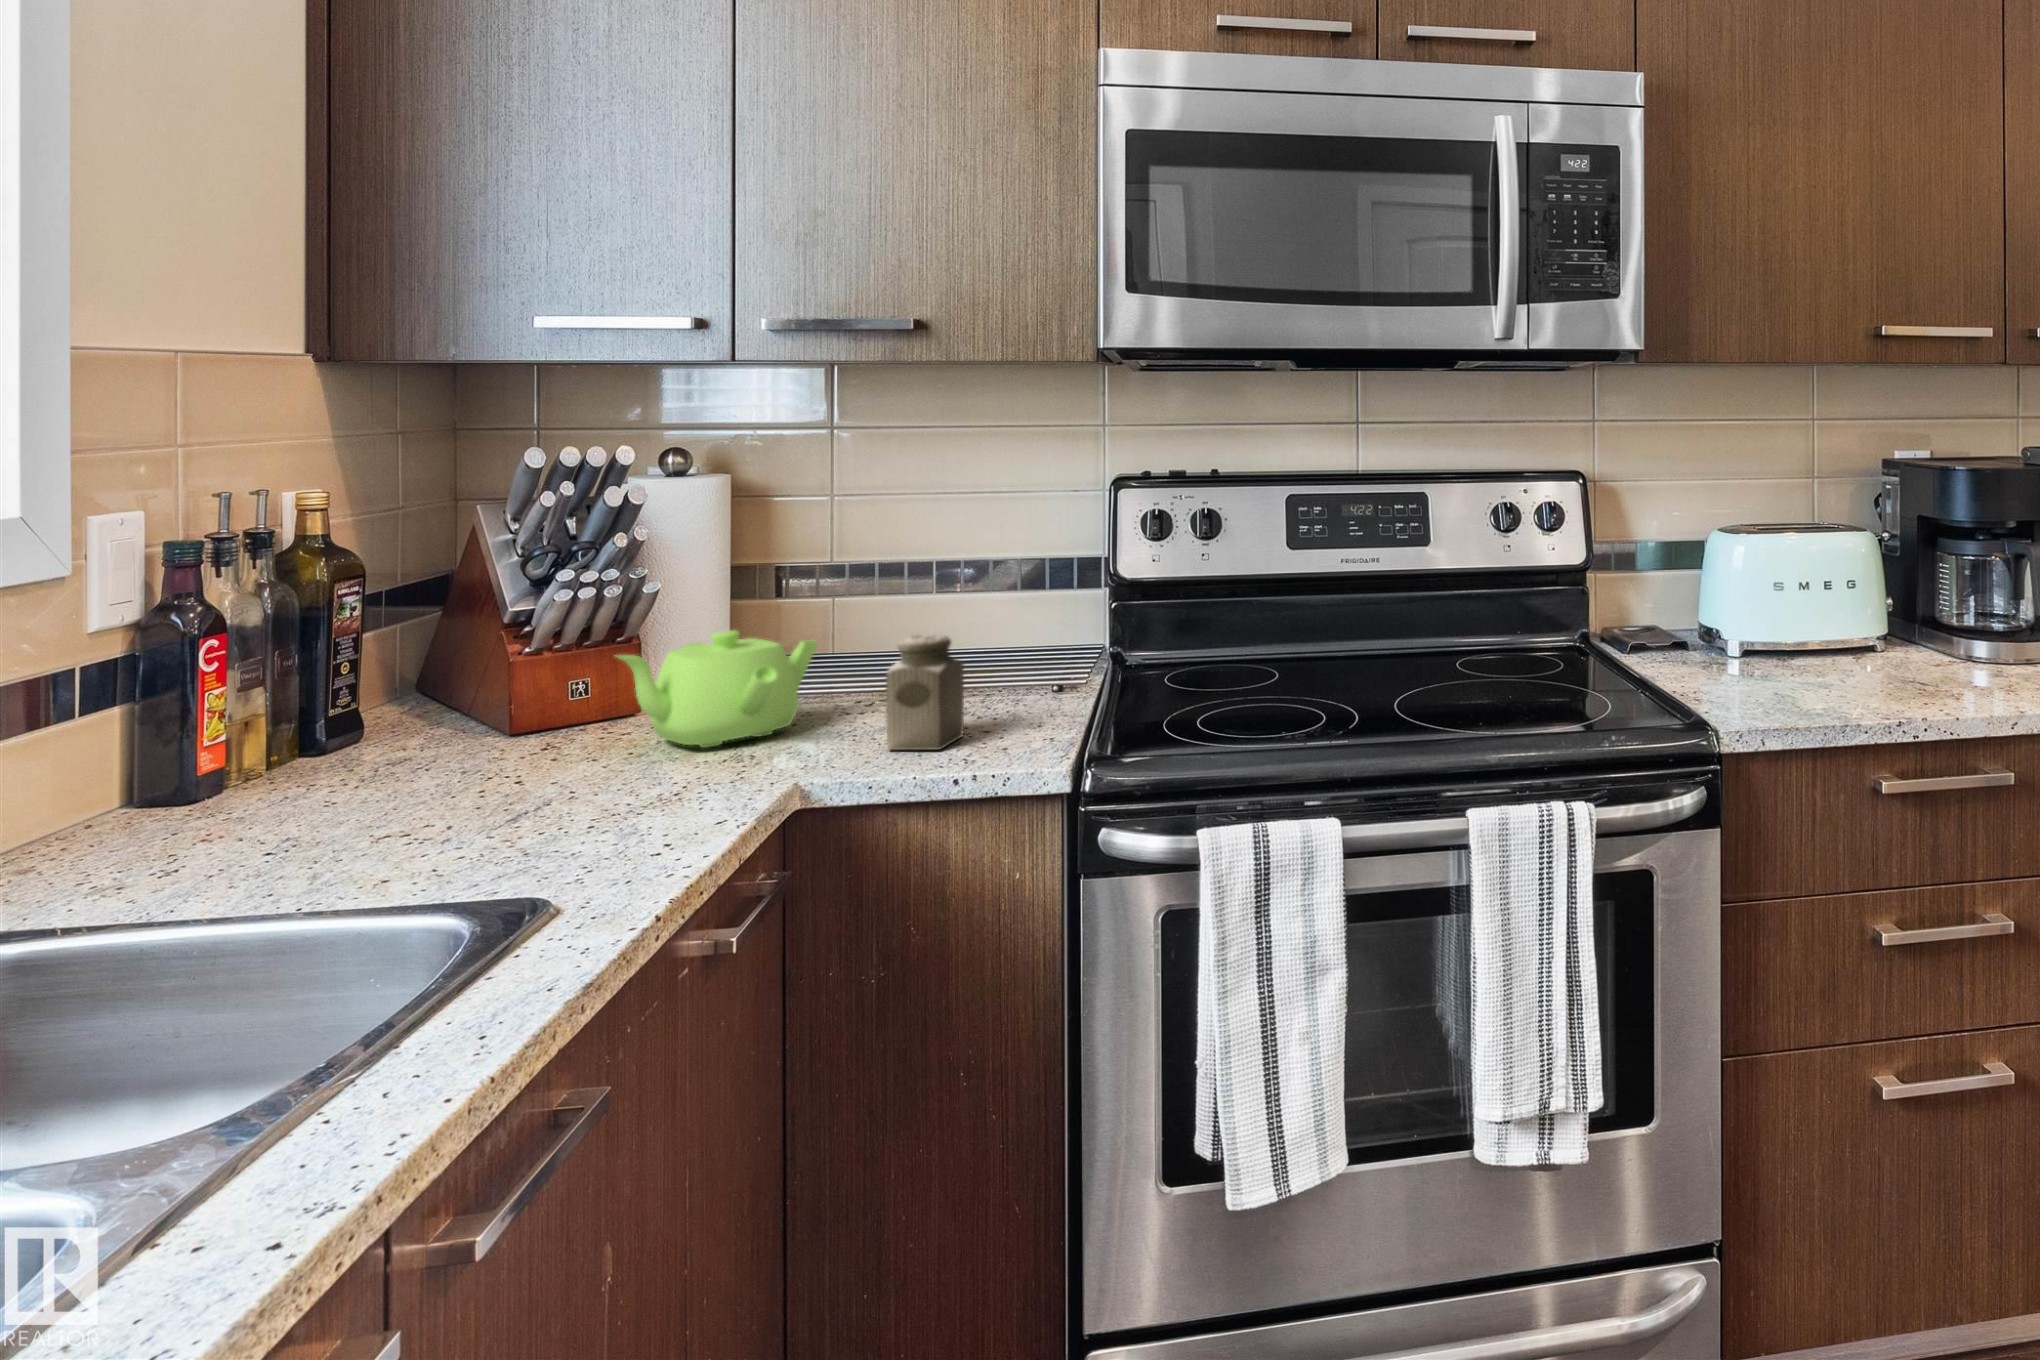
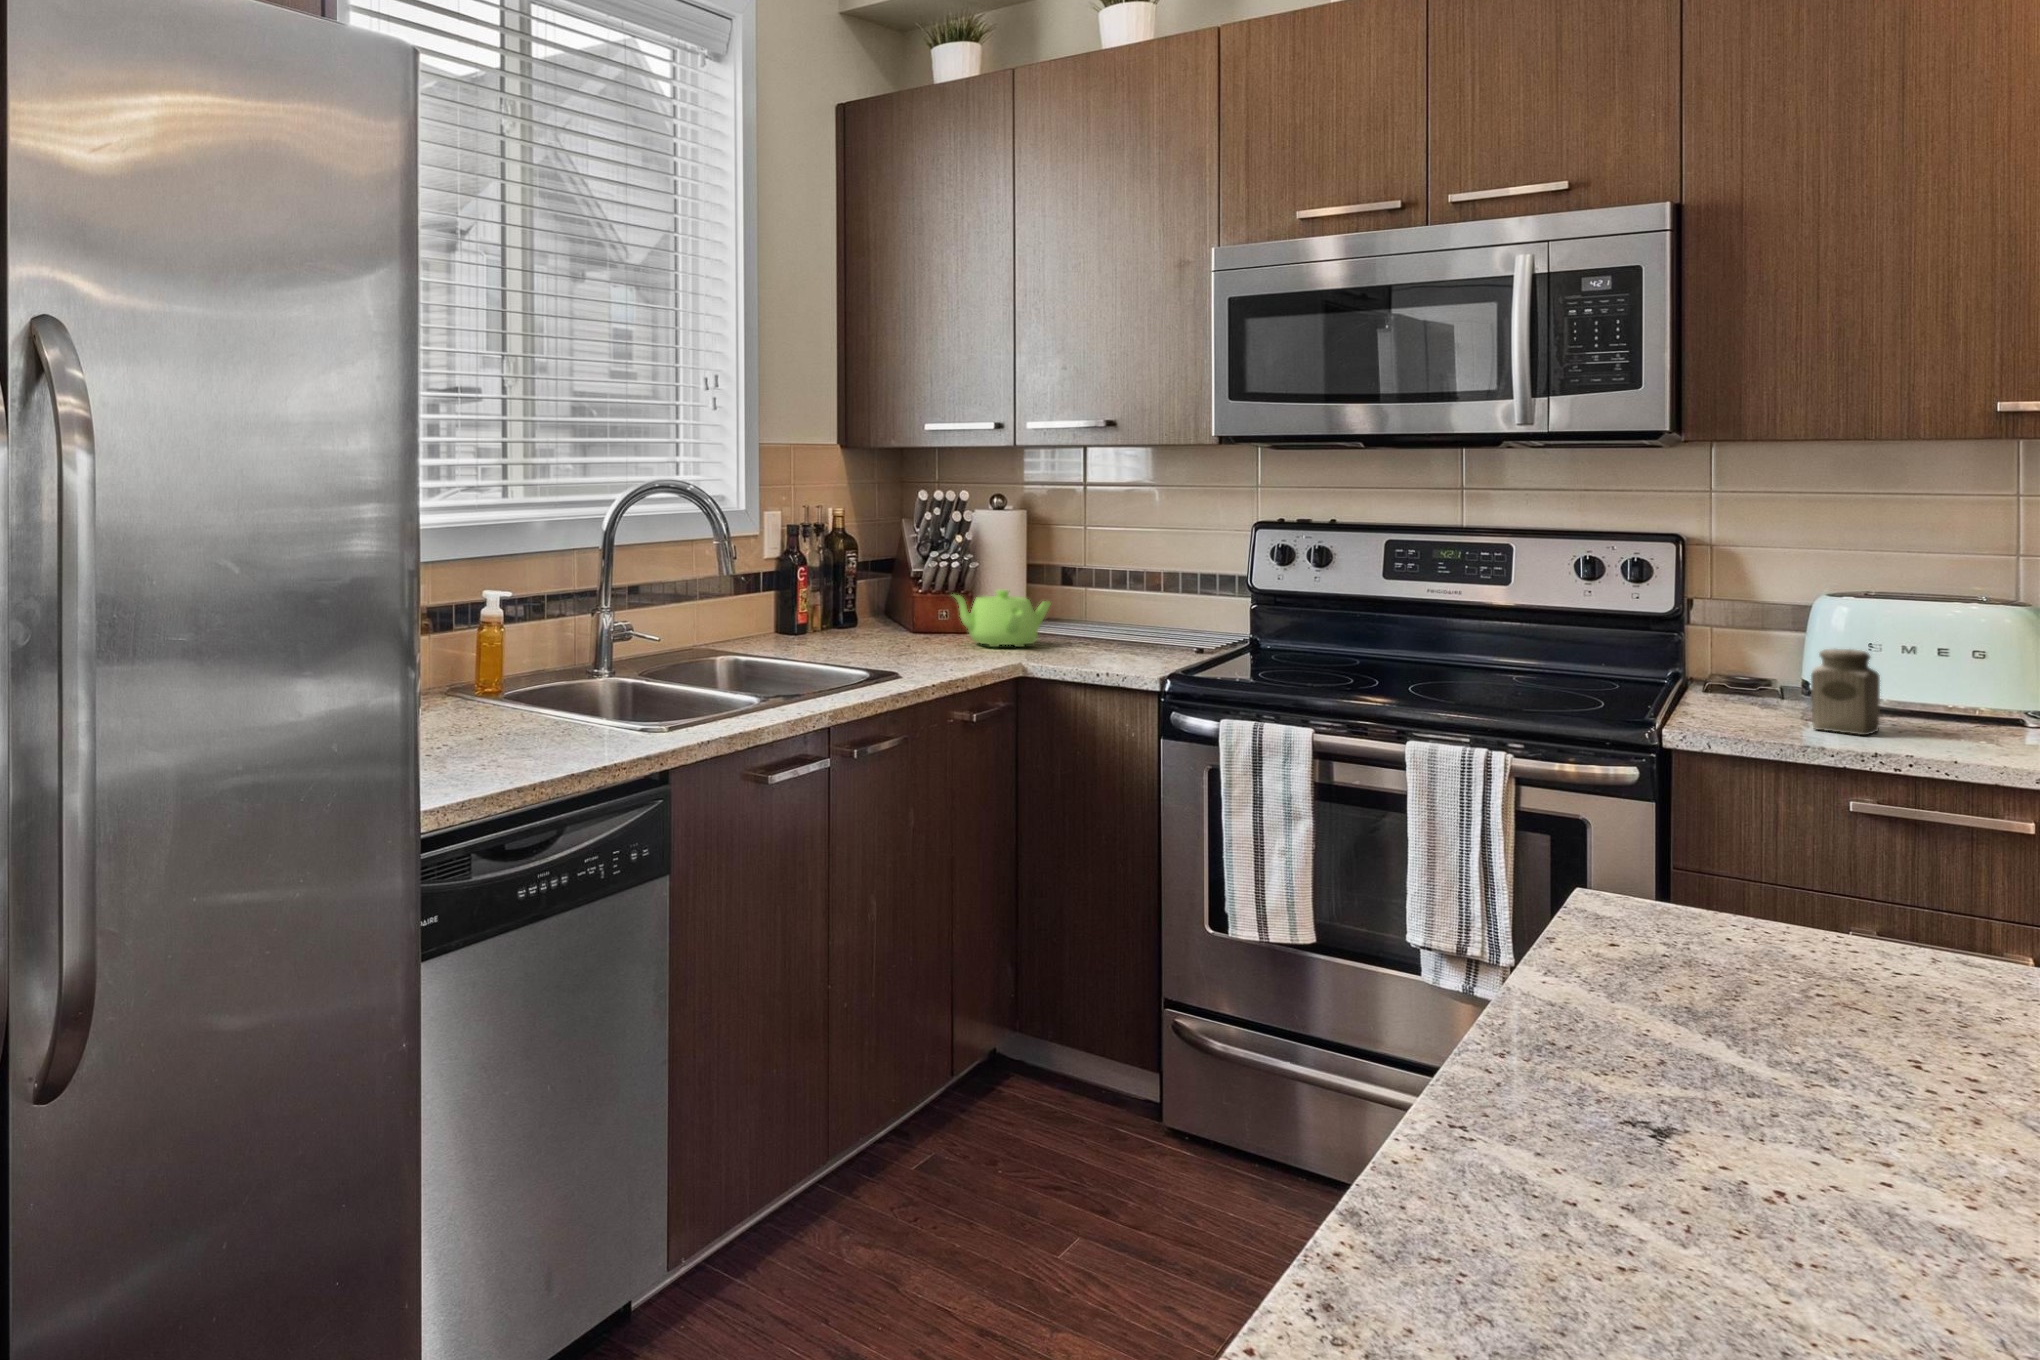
salt shaker: present [886,634,964,750] -> present [1811,649,1880,735]

